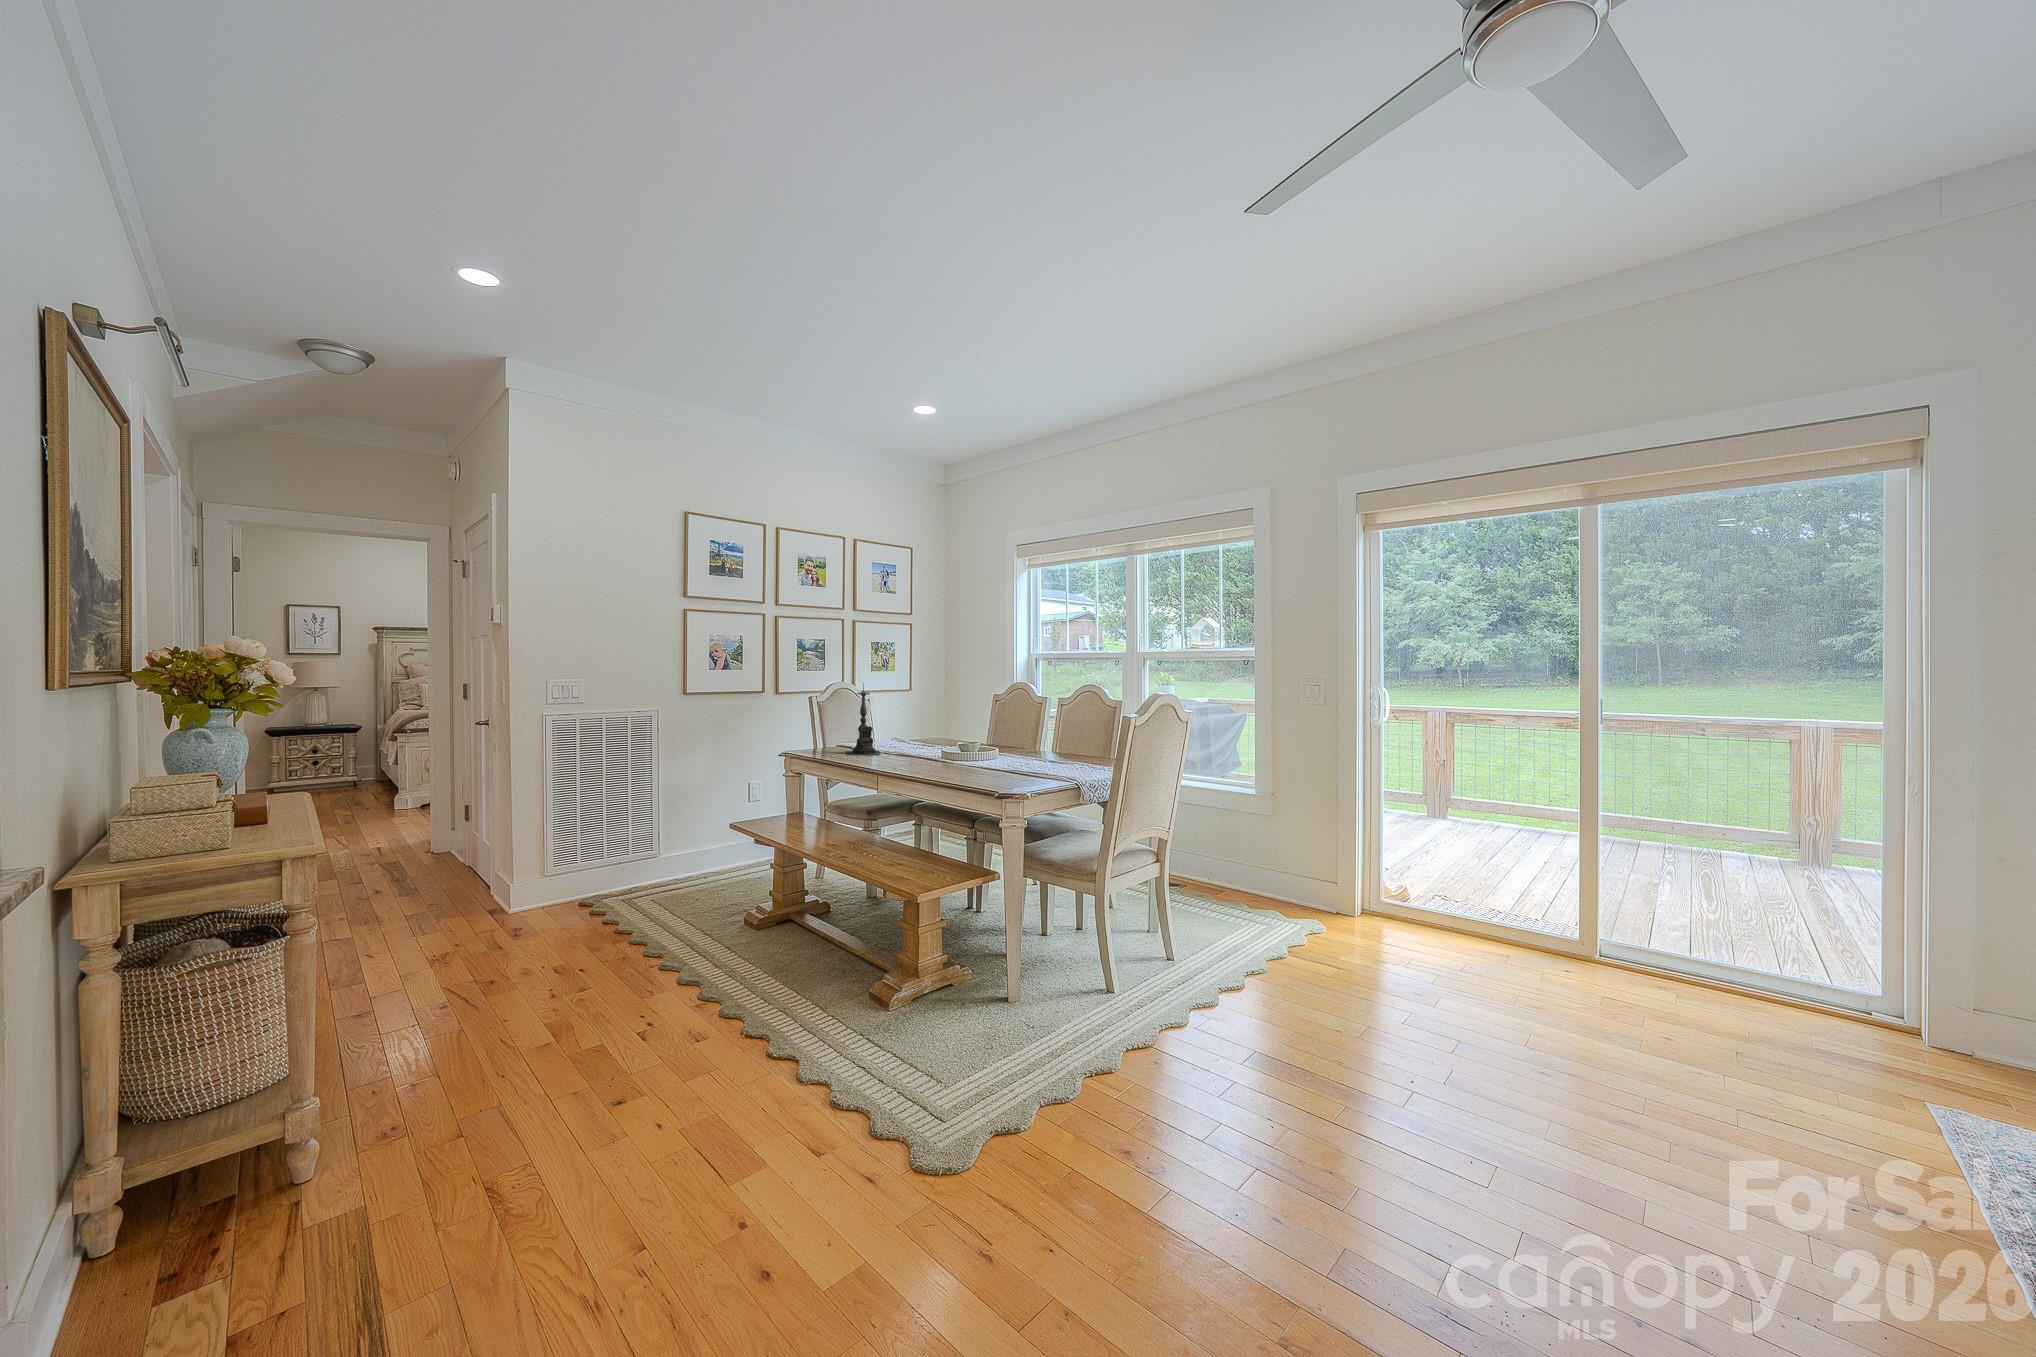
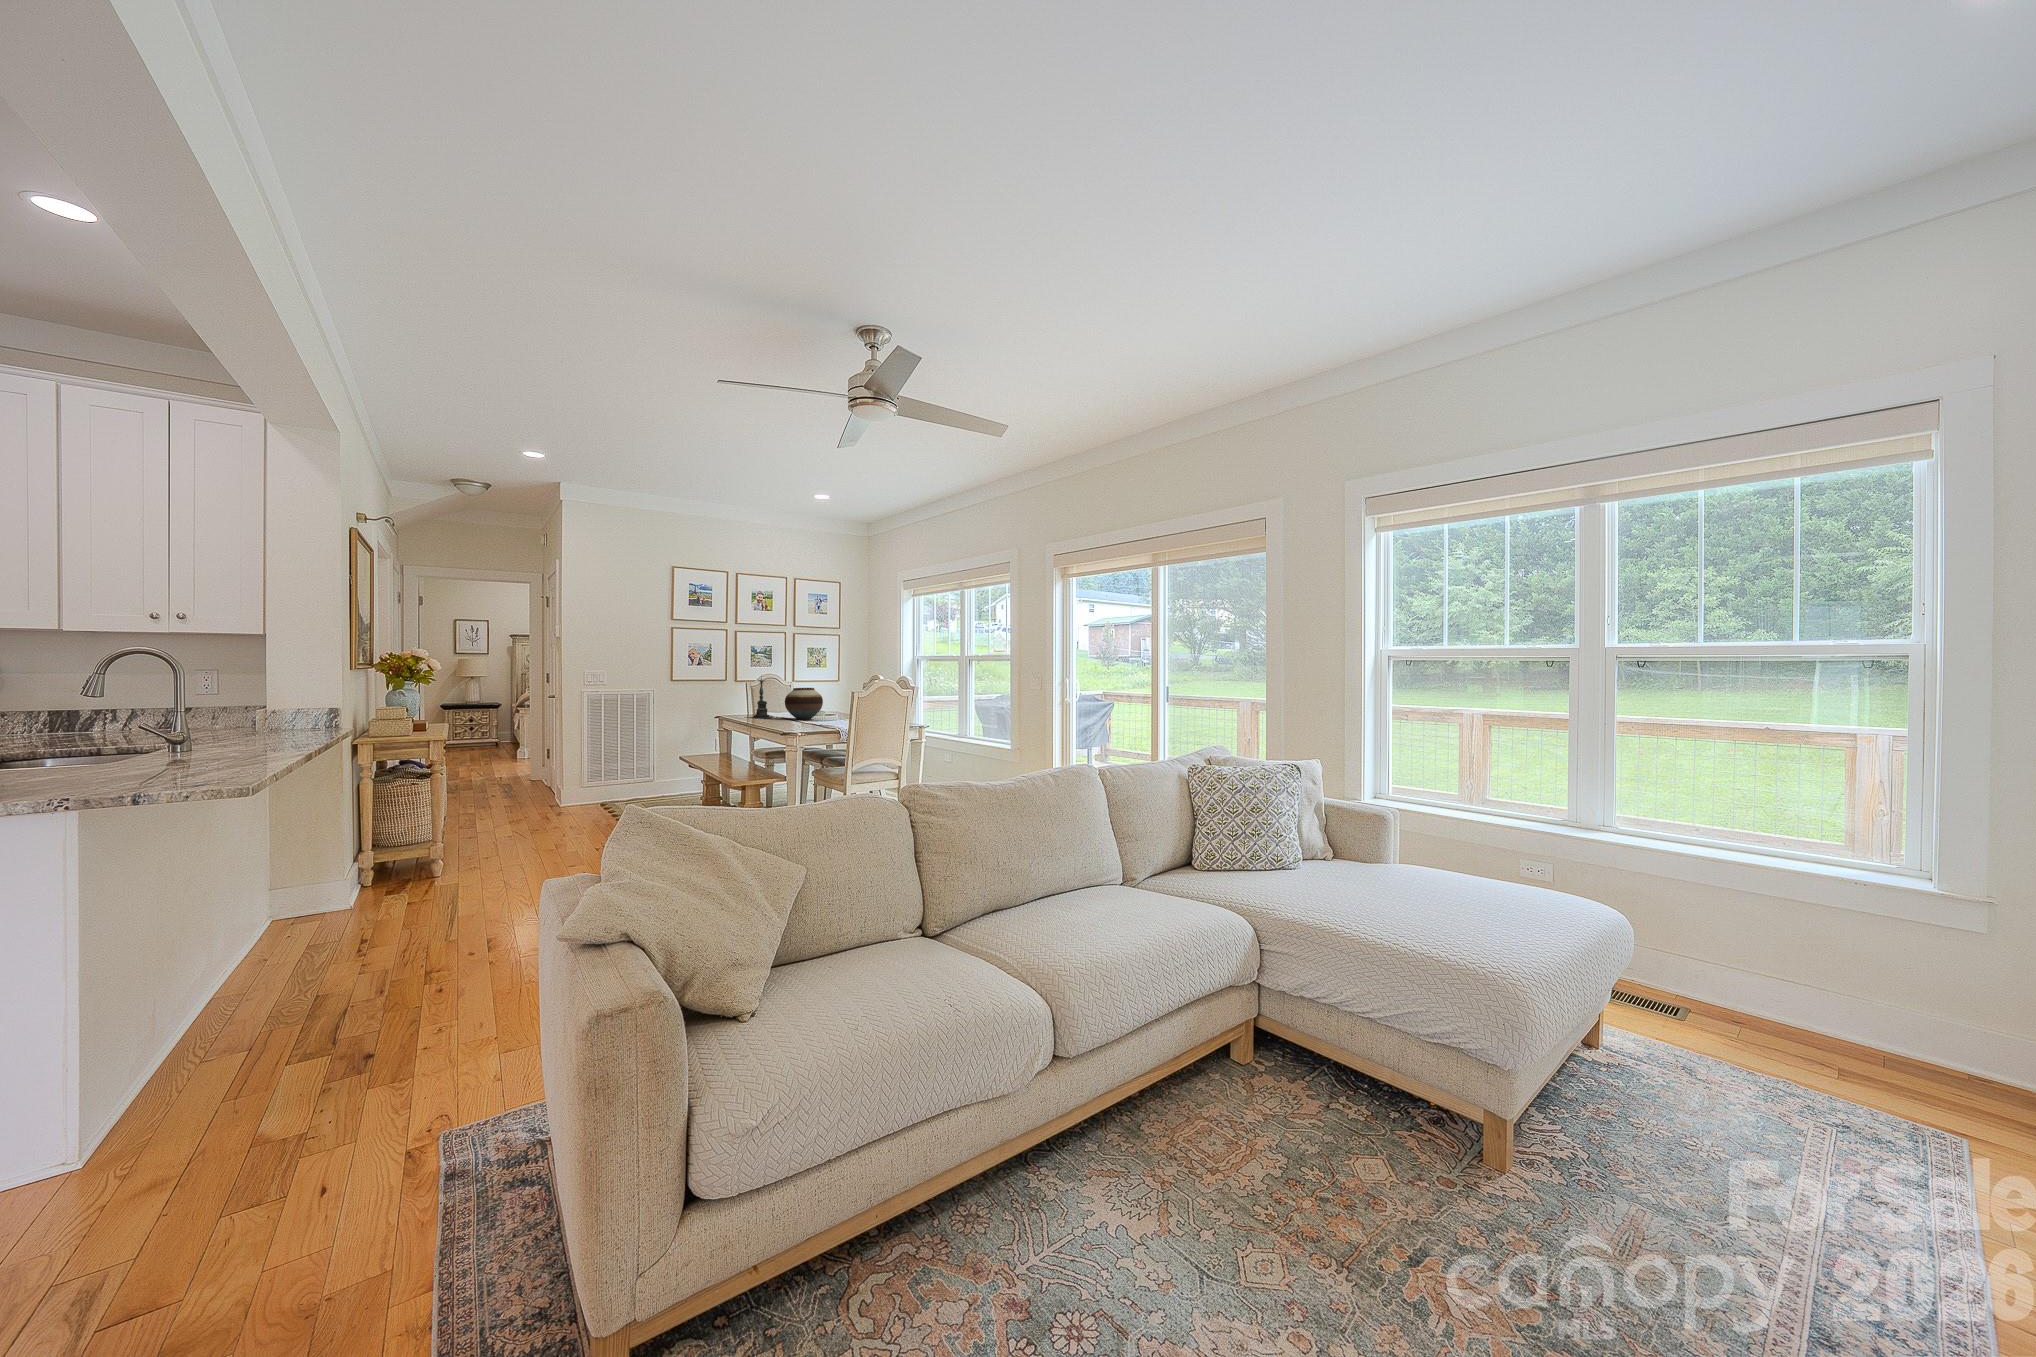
vase: none [907,704,966,756] -> present [785,688,823,720]

